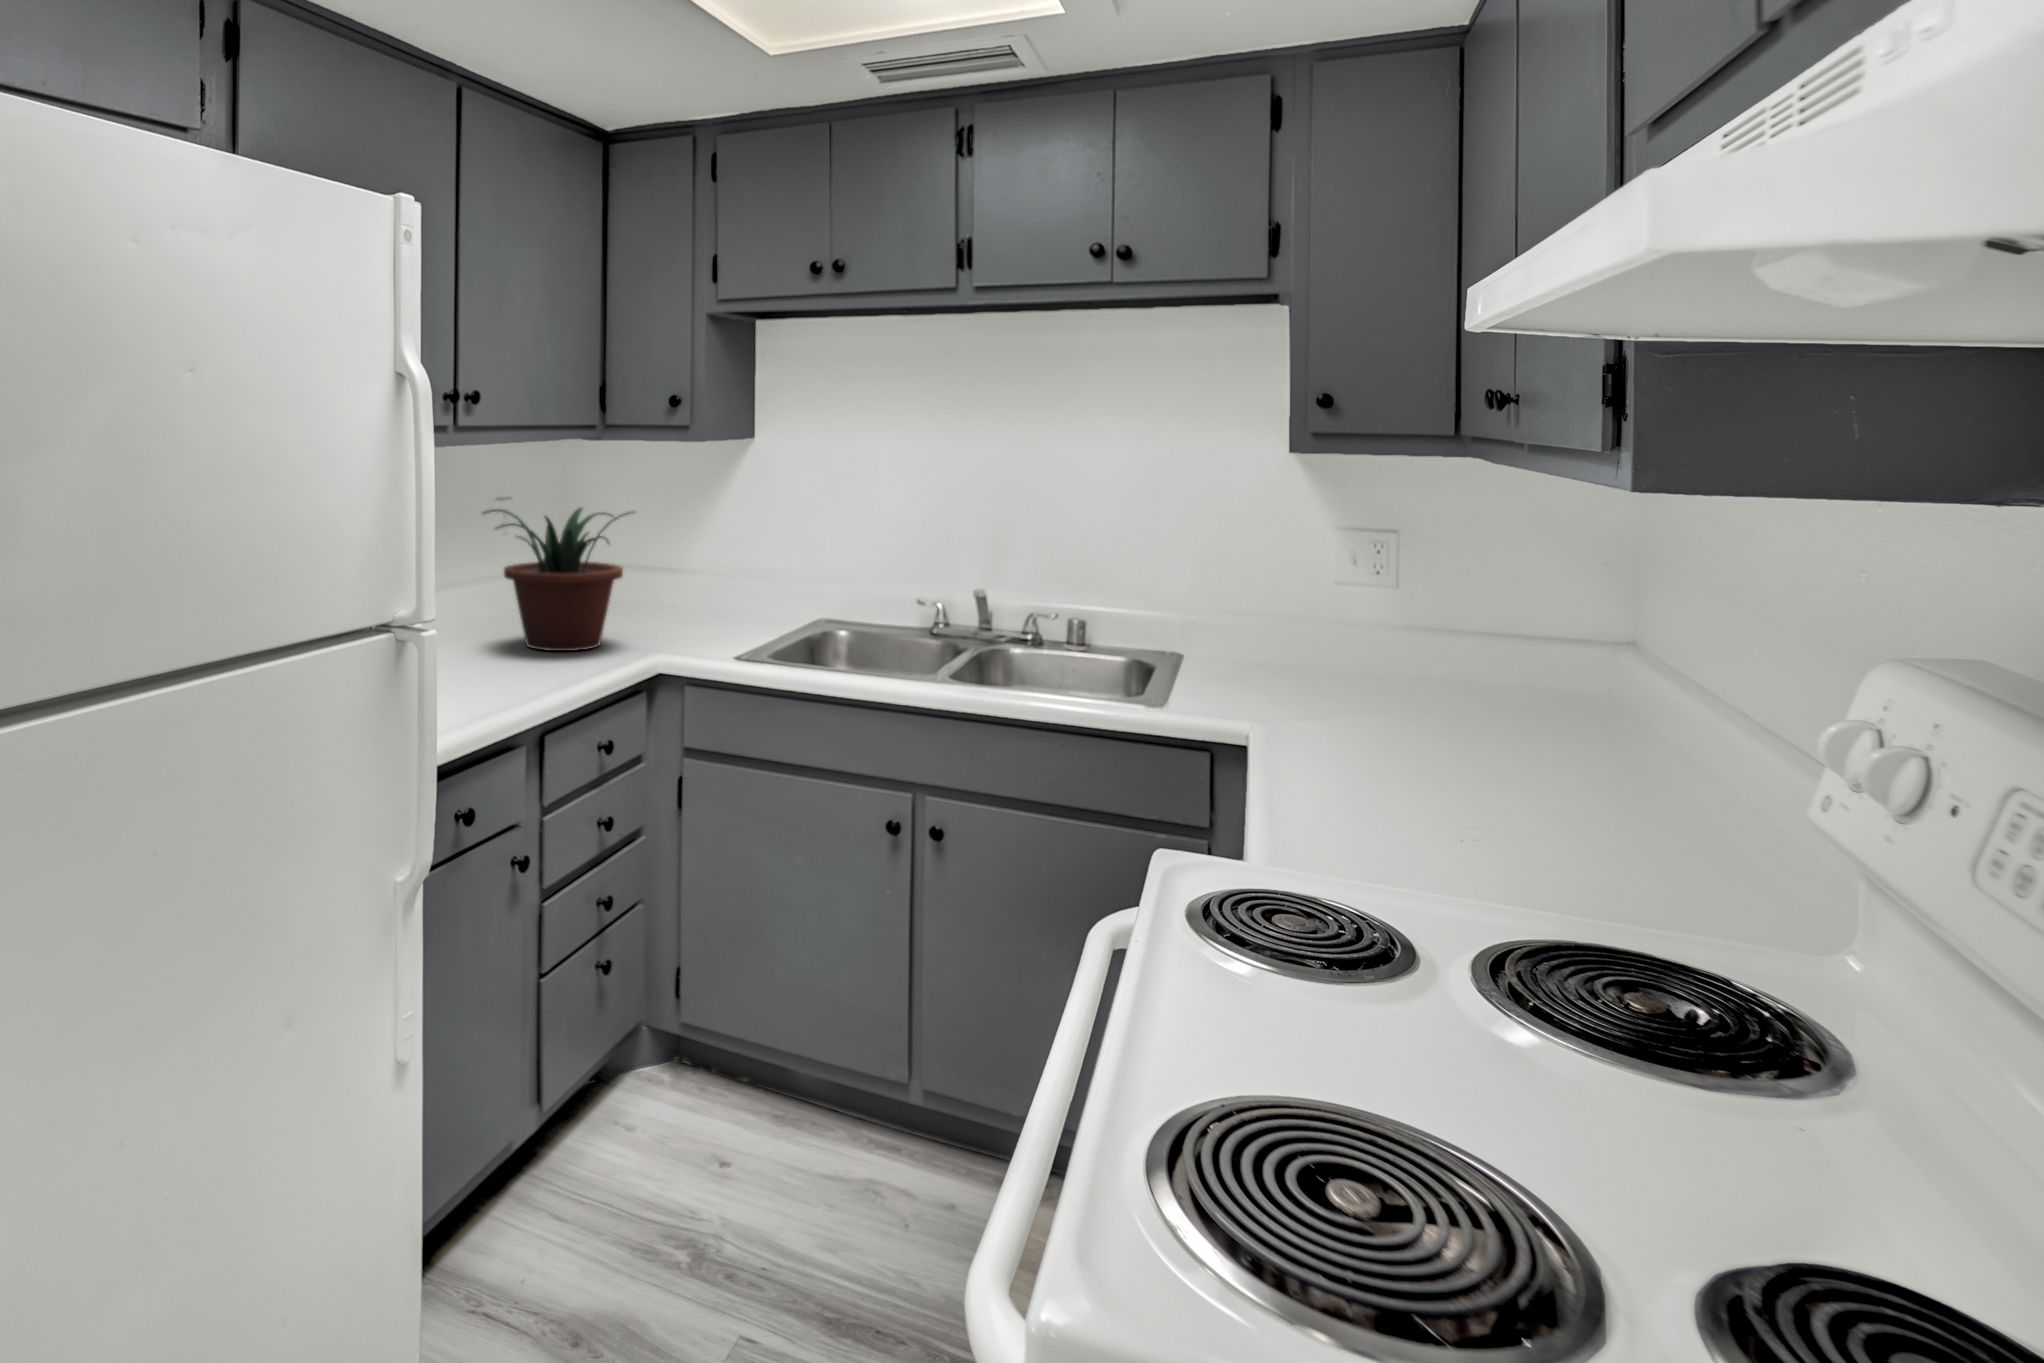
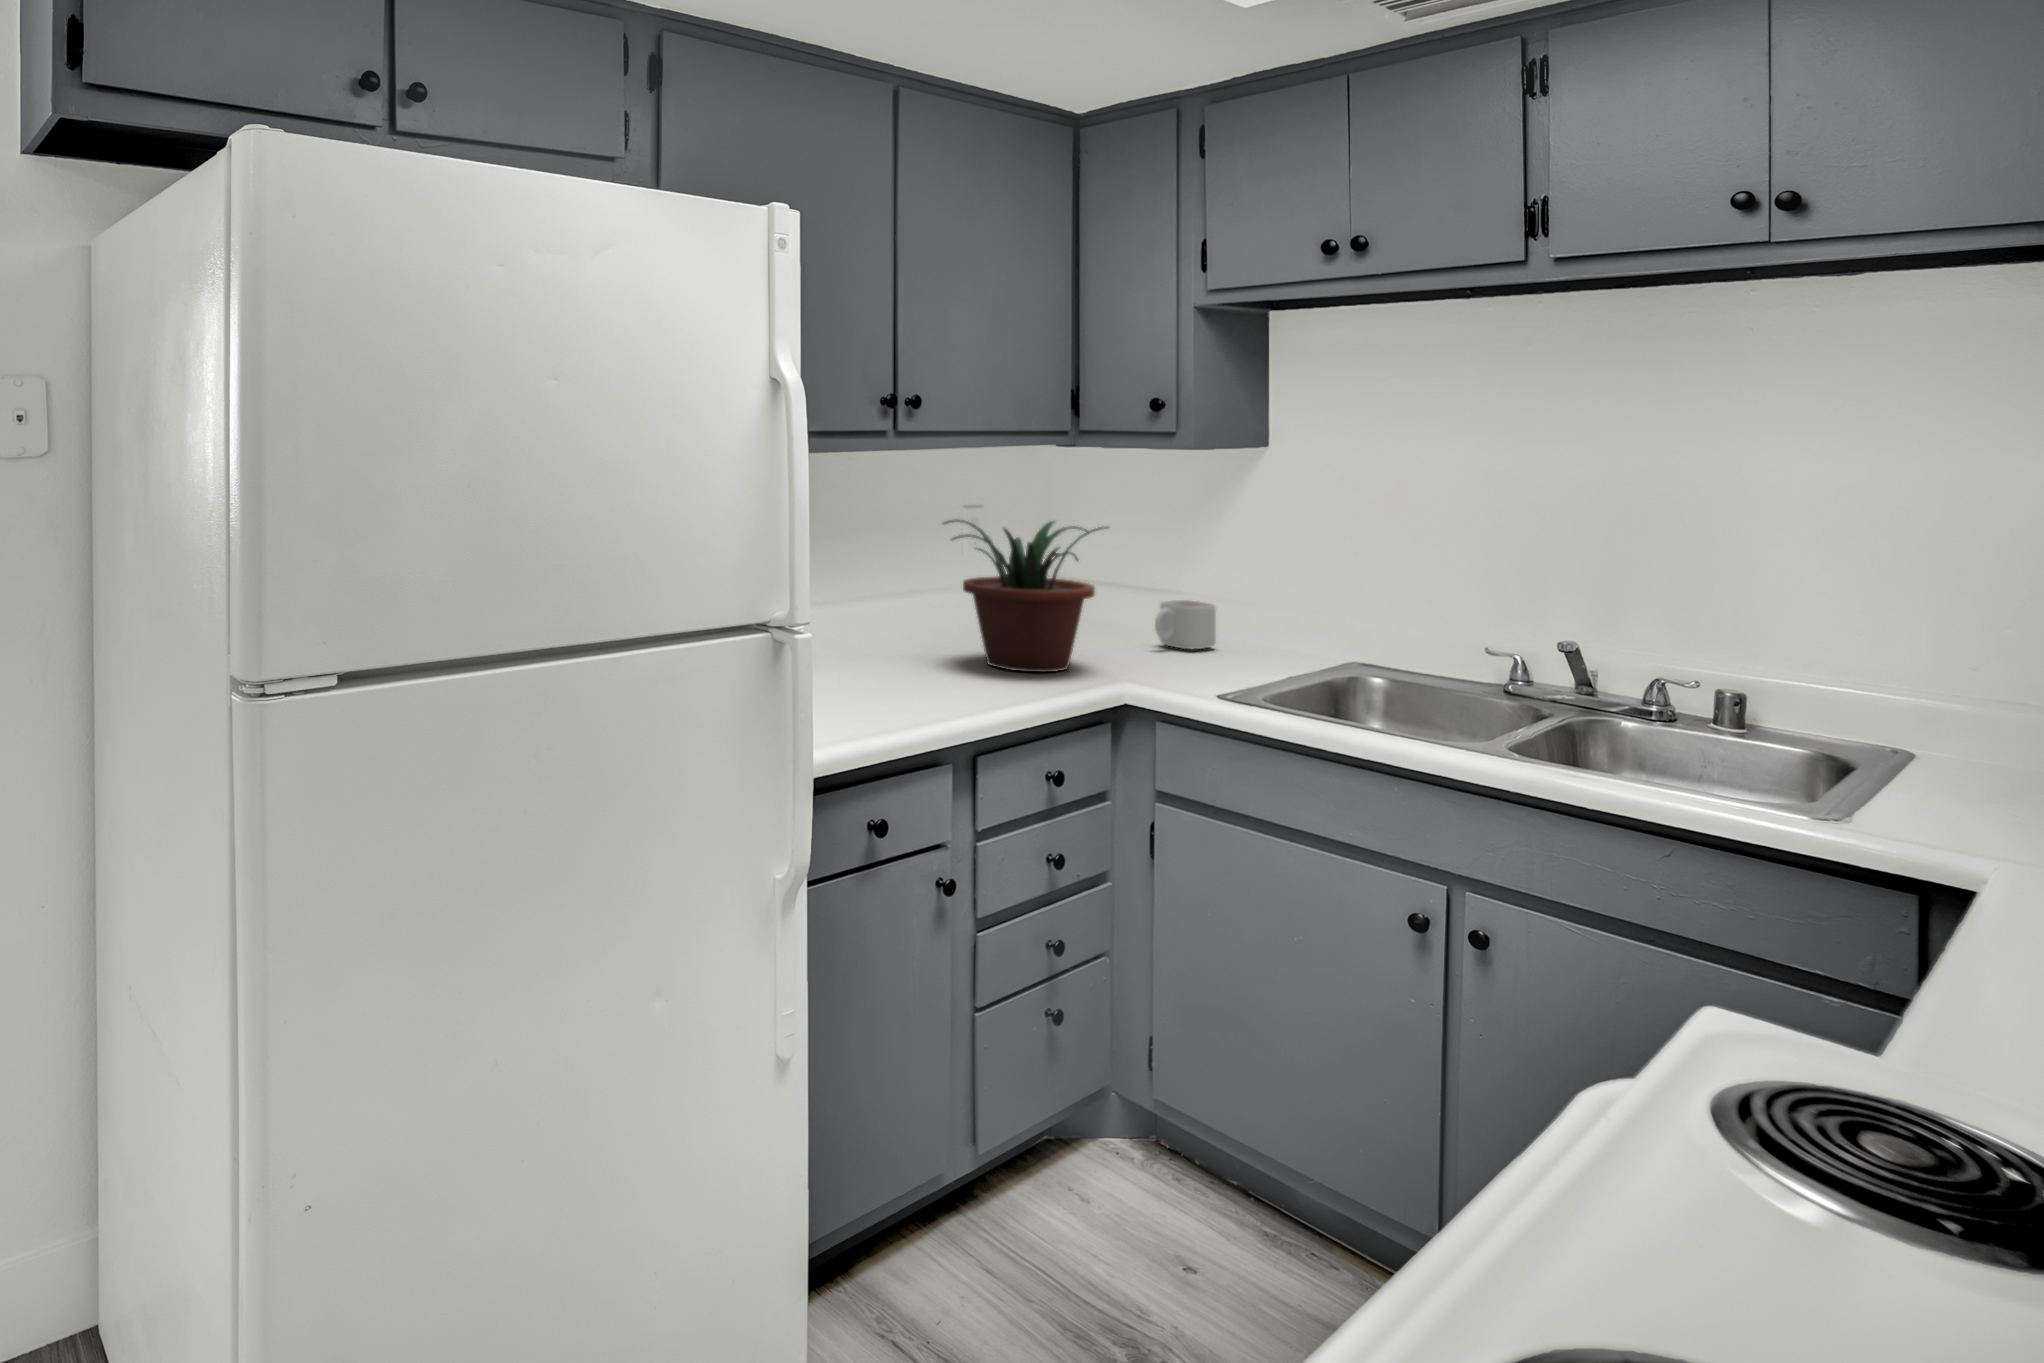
mug: none [665,575,713,619] -> present [1155,600,1216,649]

